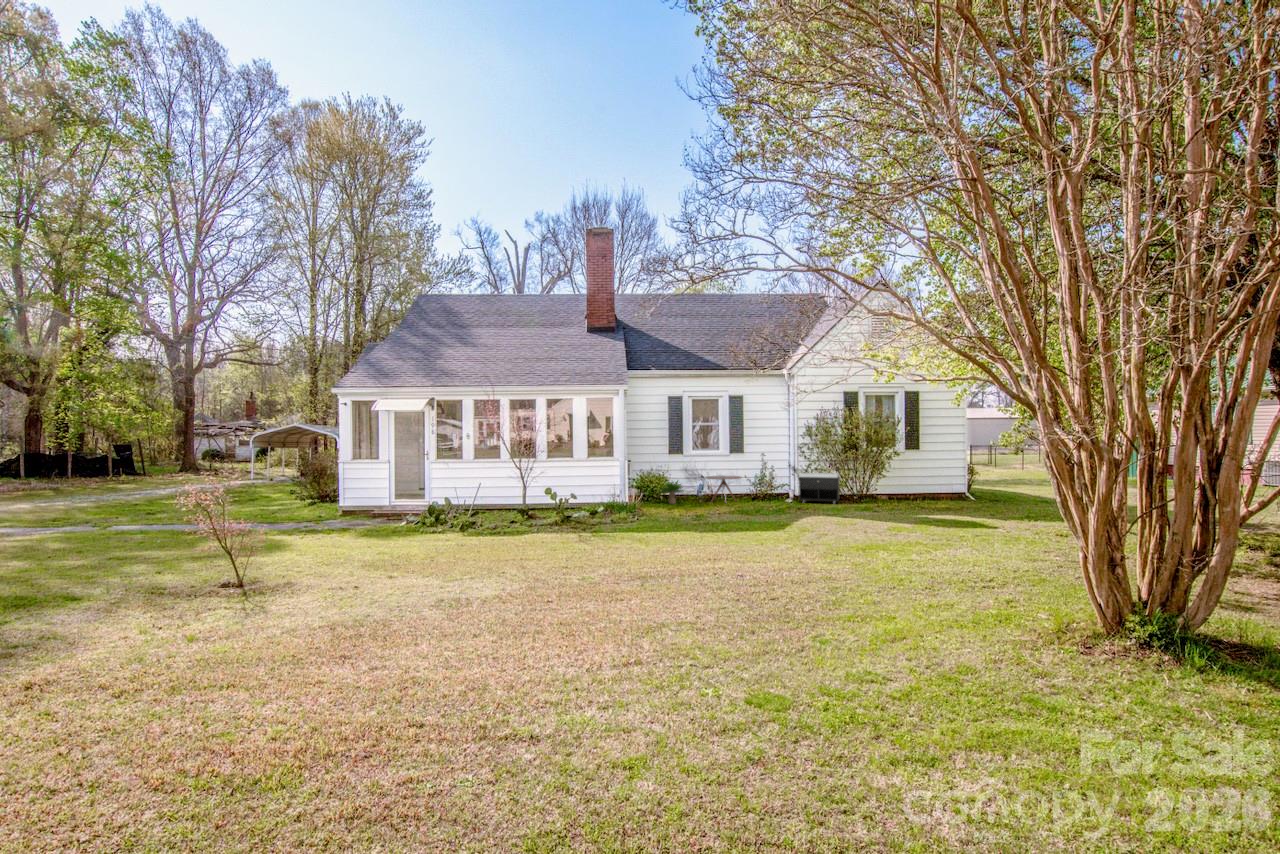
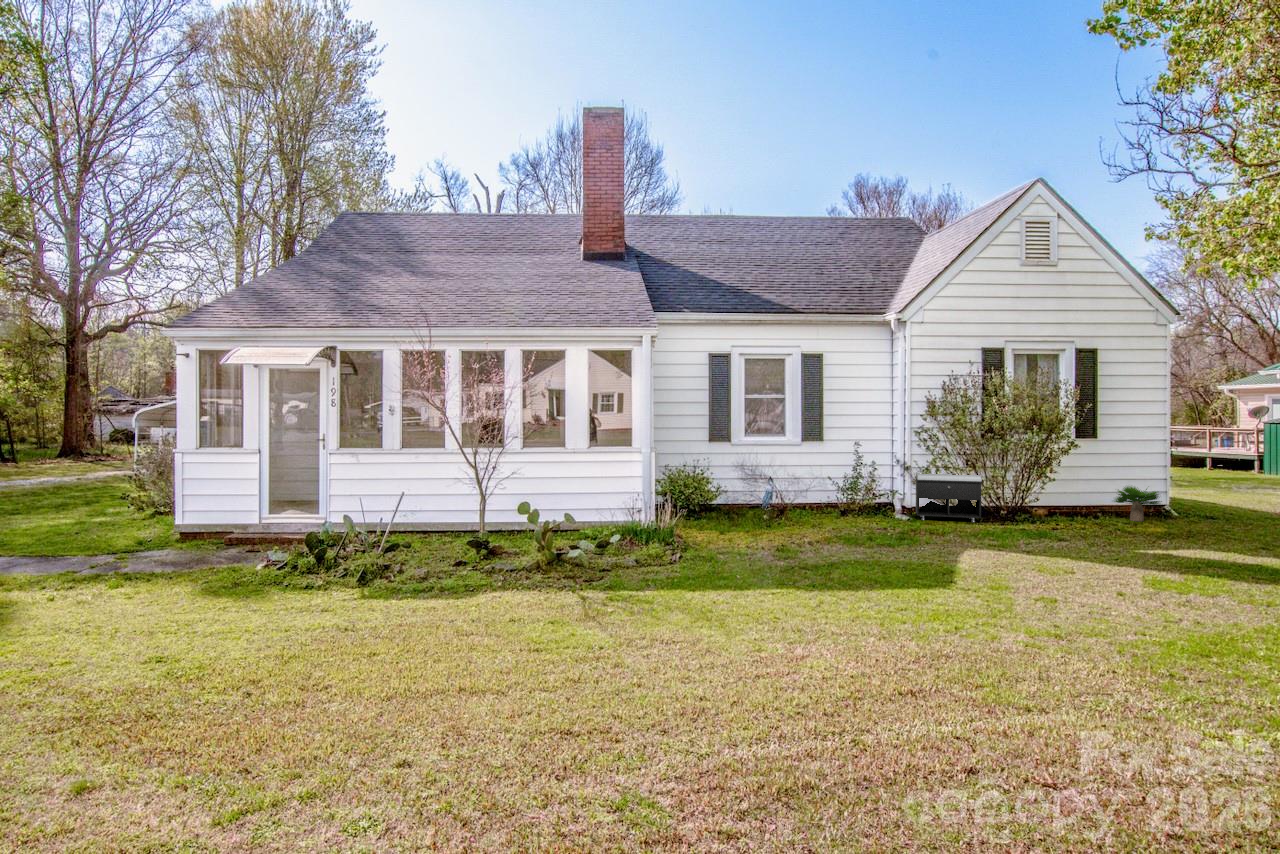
round table: present [706,476,741,501] -> none [768,476,826,520]
potted plant: present [661,481,683,504] -> present [1114,486,1162,521]

